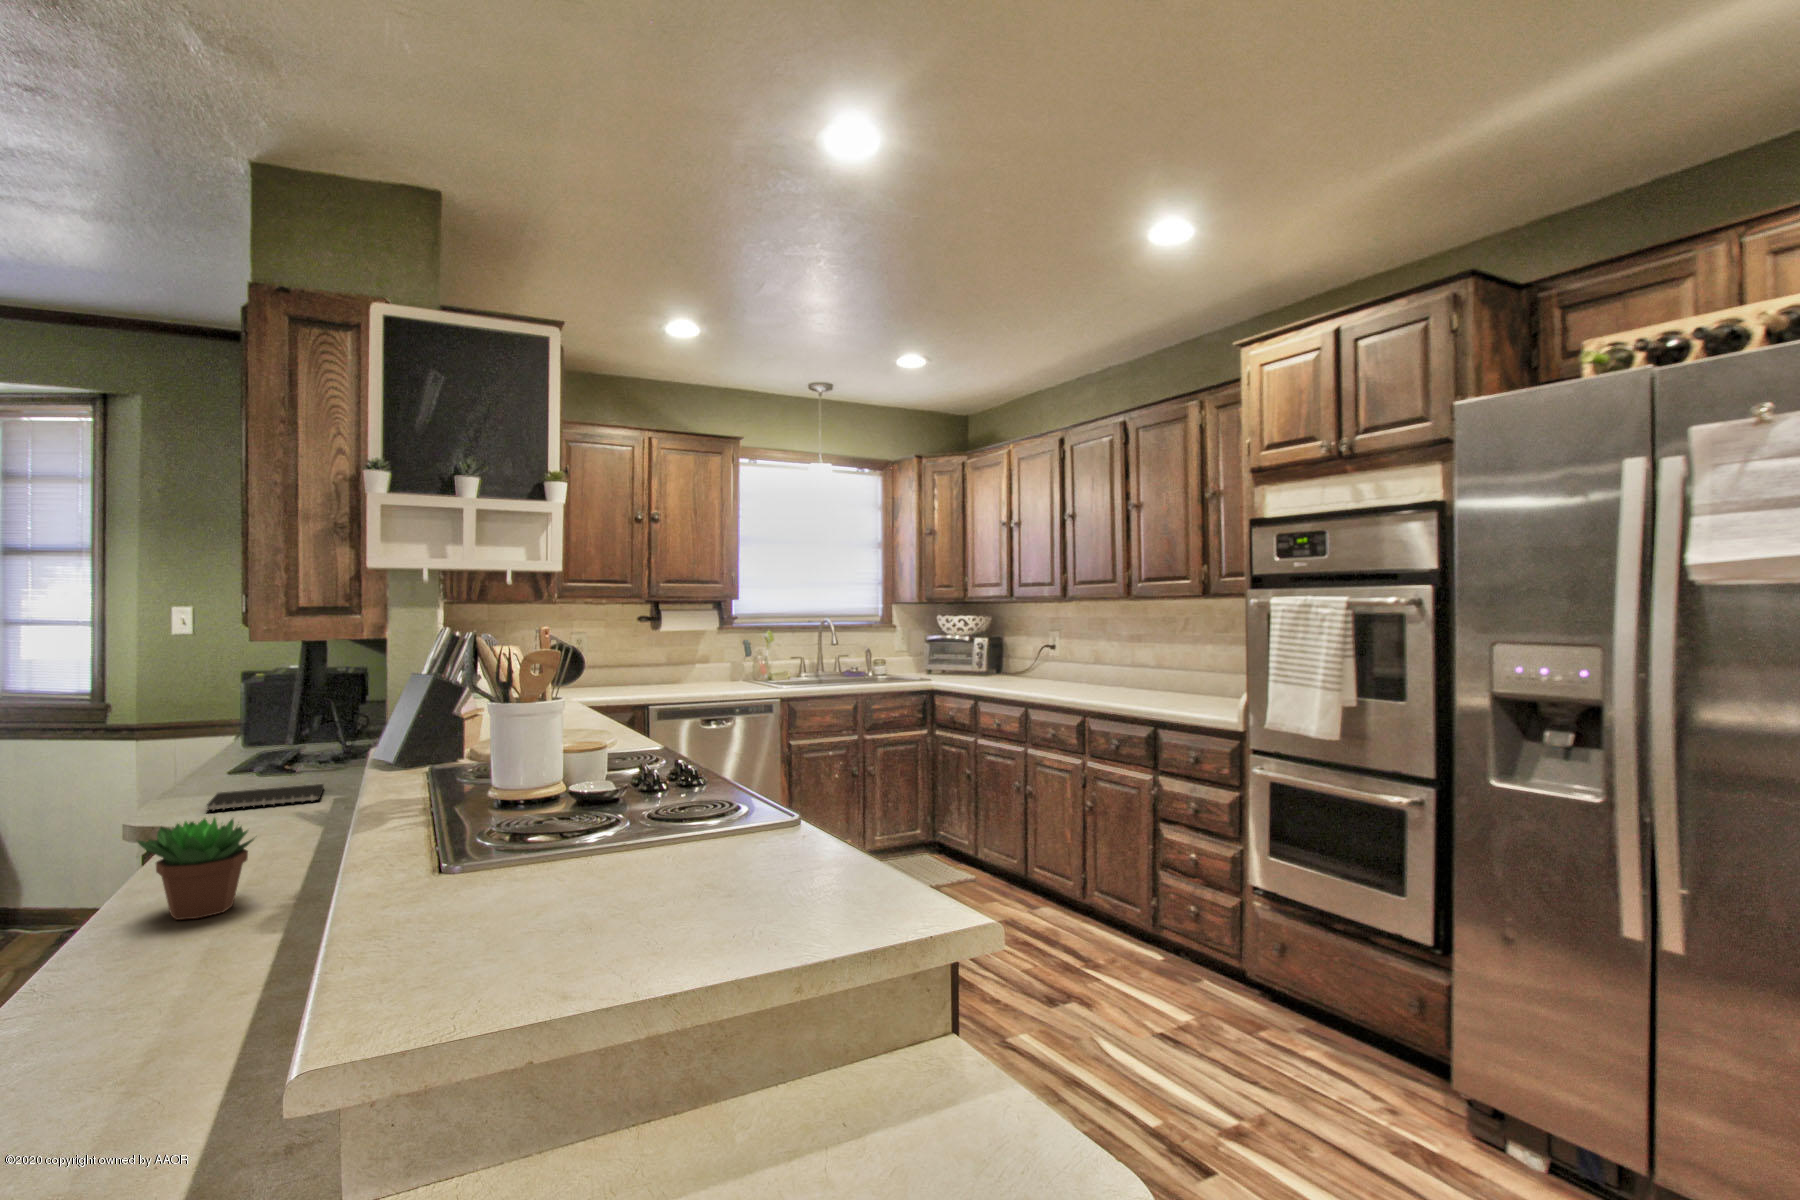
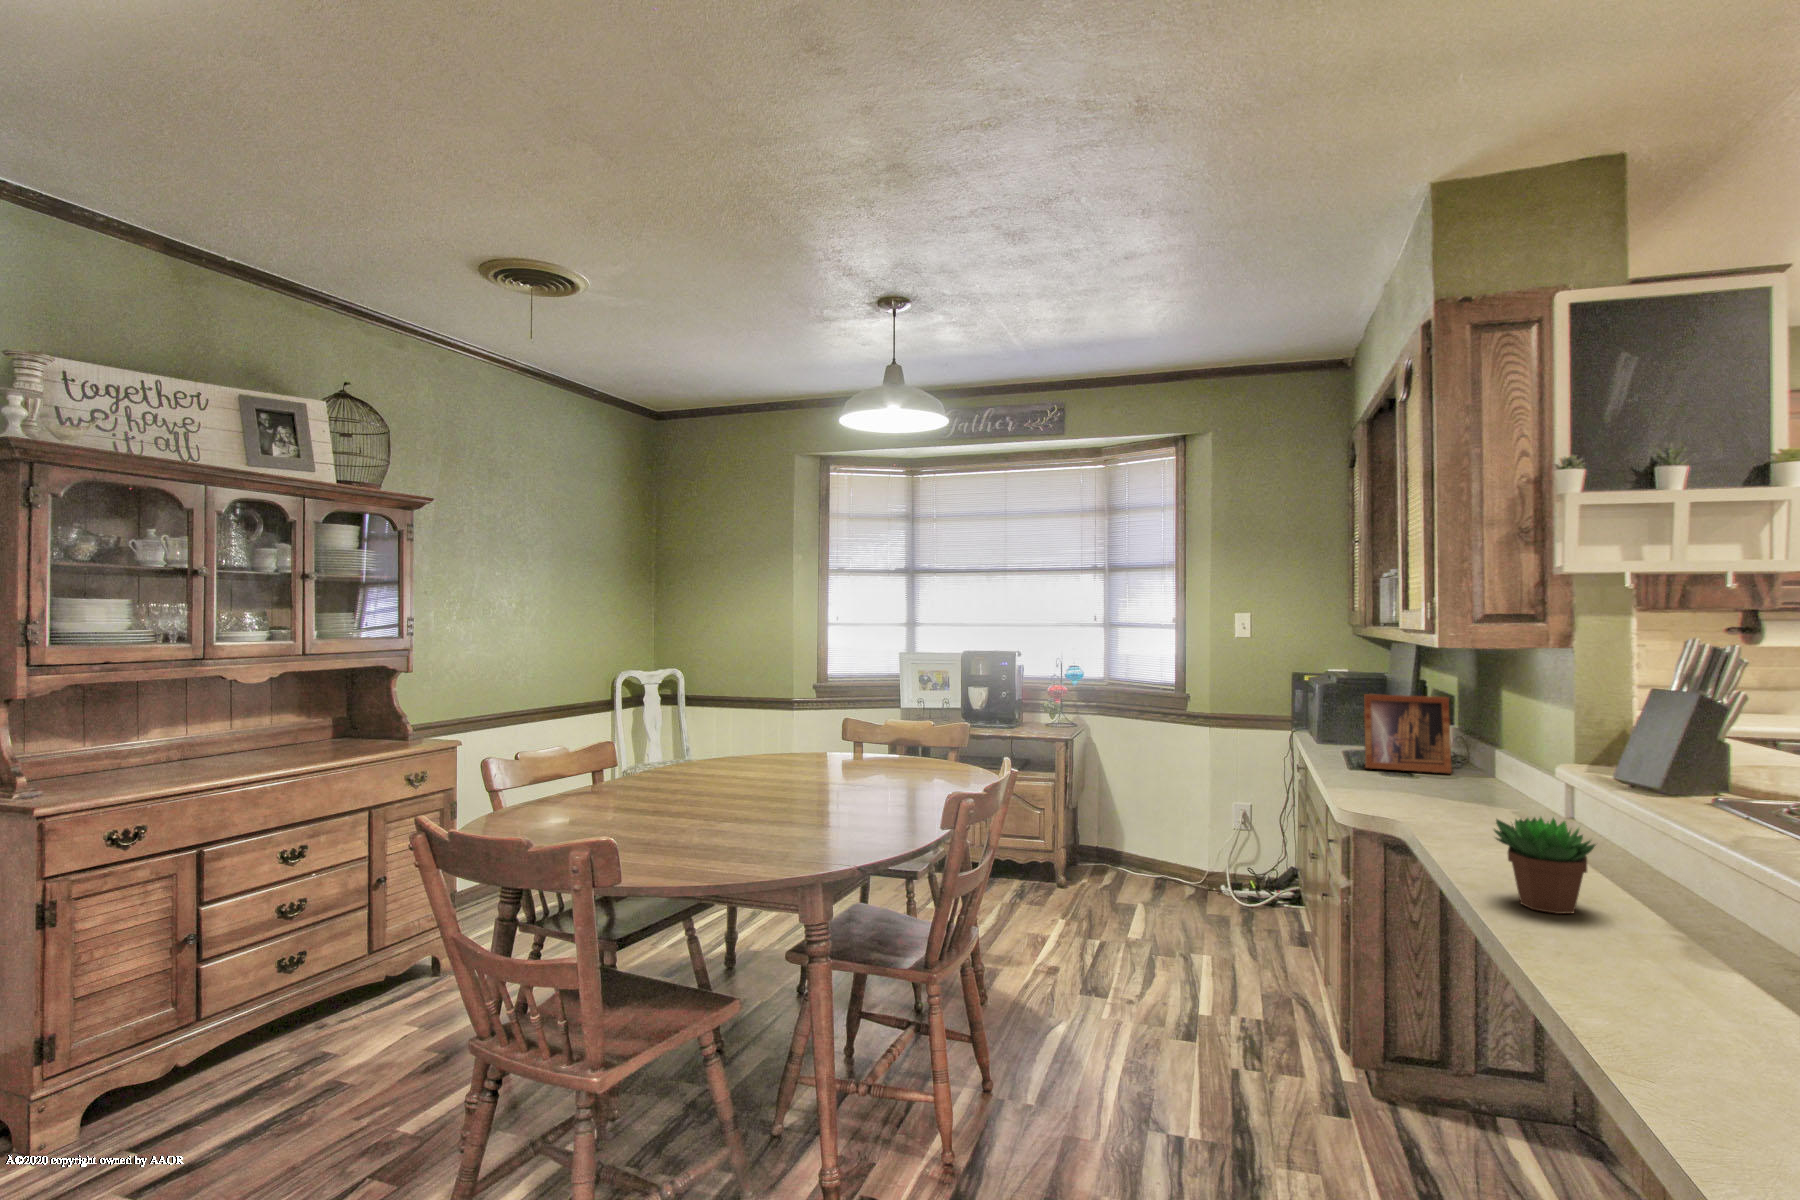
picture frame: none [234,690,334,773] -> present [1364,694,1452,774]
notebook: present [207,784,324,810] -> none [1386,786,1498,810]

